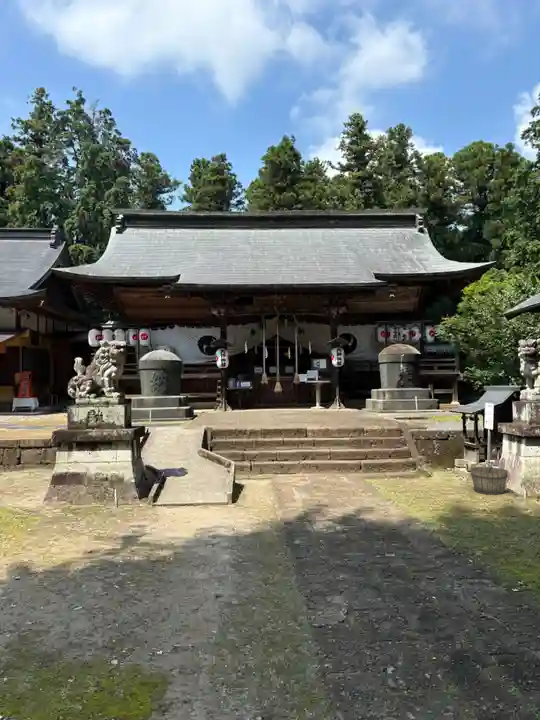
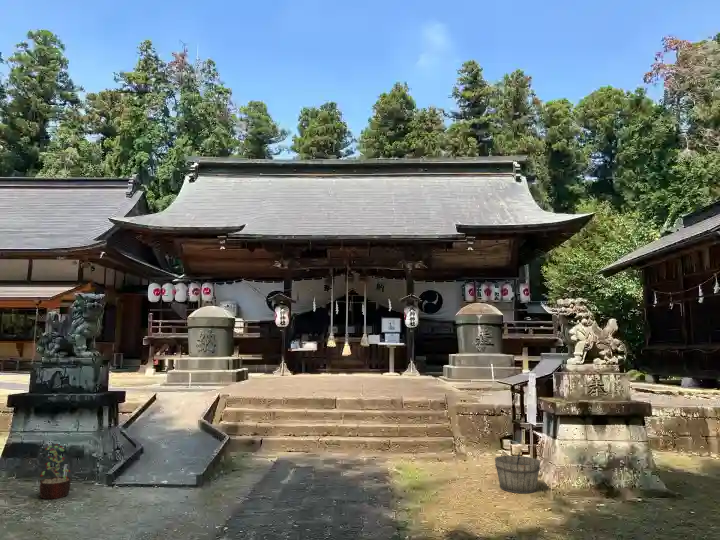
decorative plant: none [118,468,145,511] -> present [39,445,71,499]

